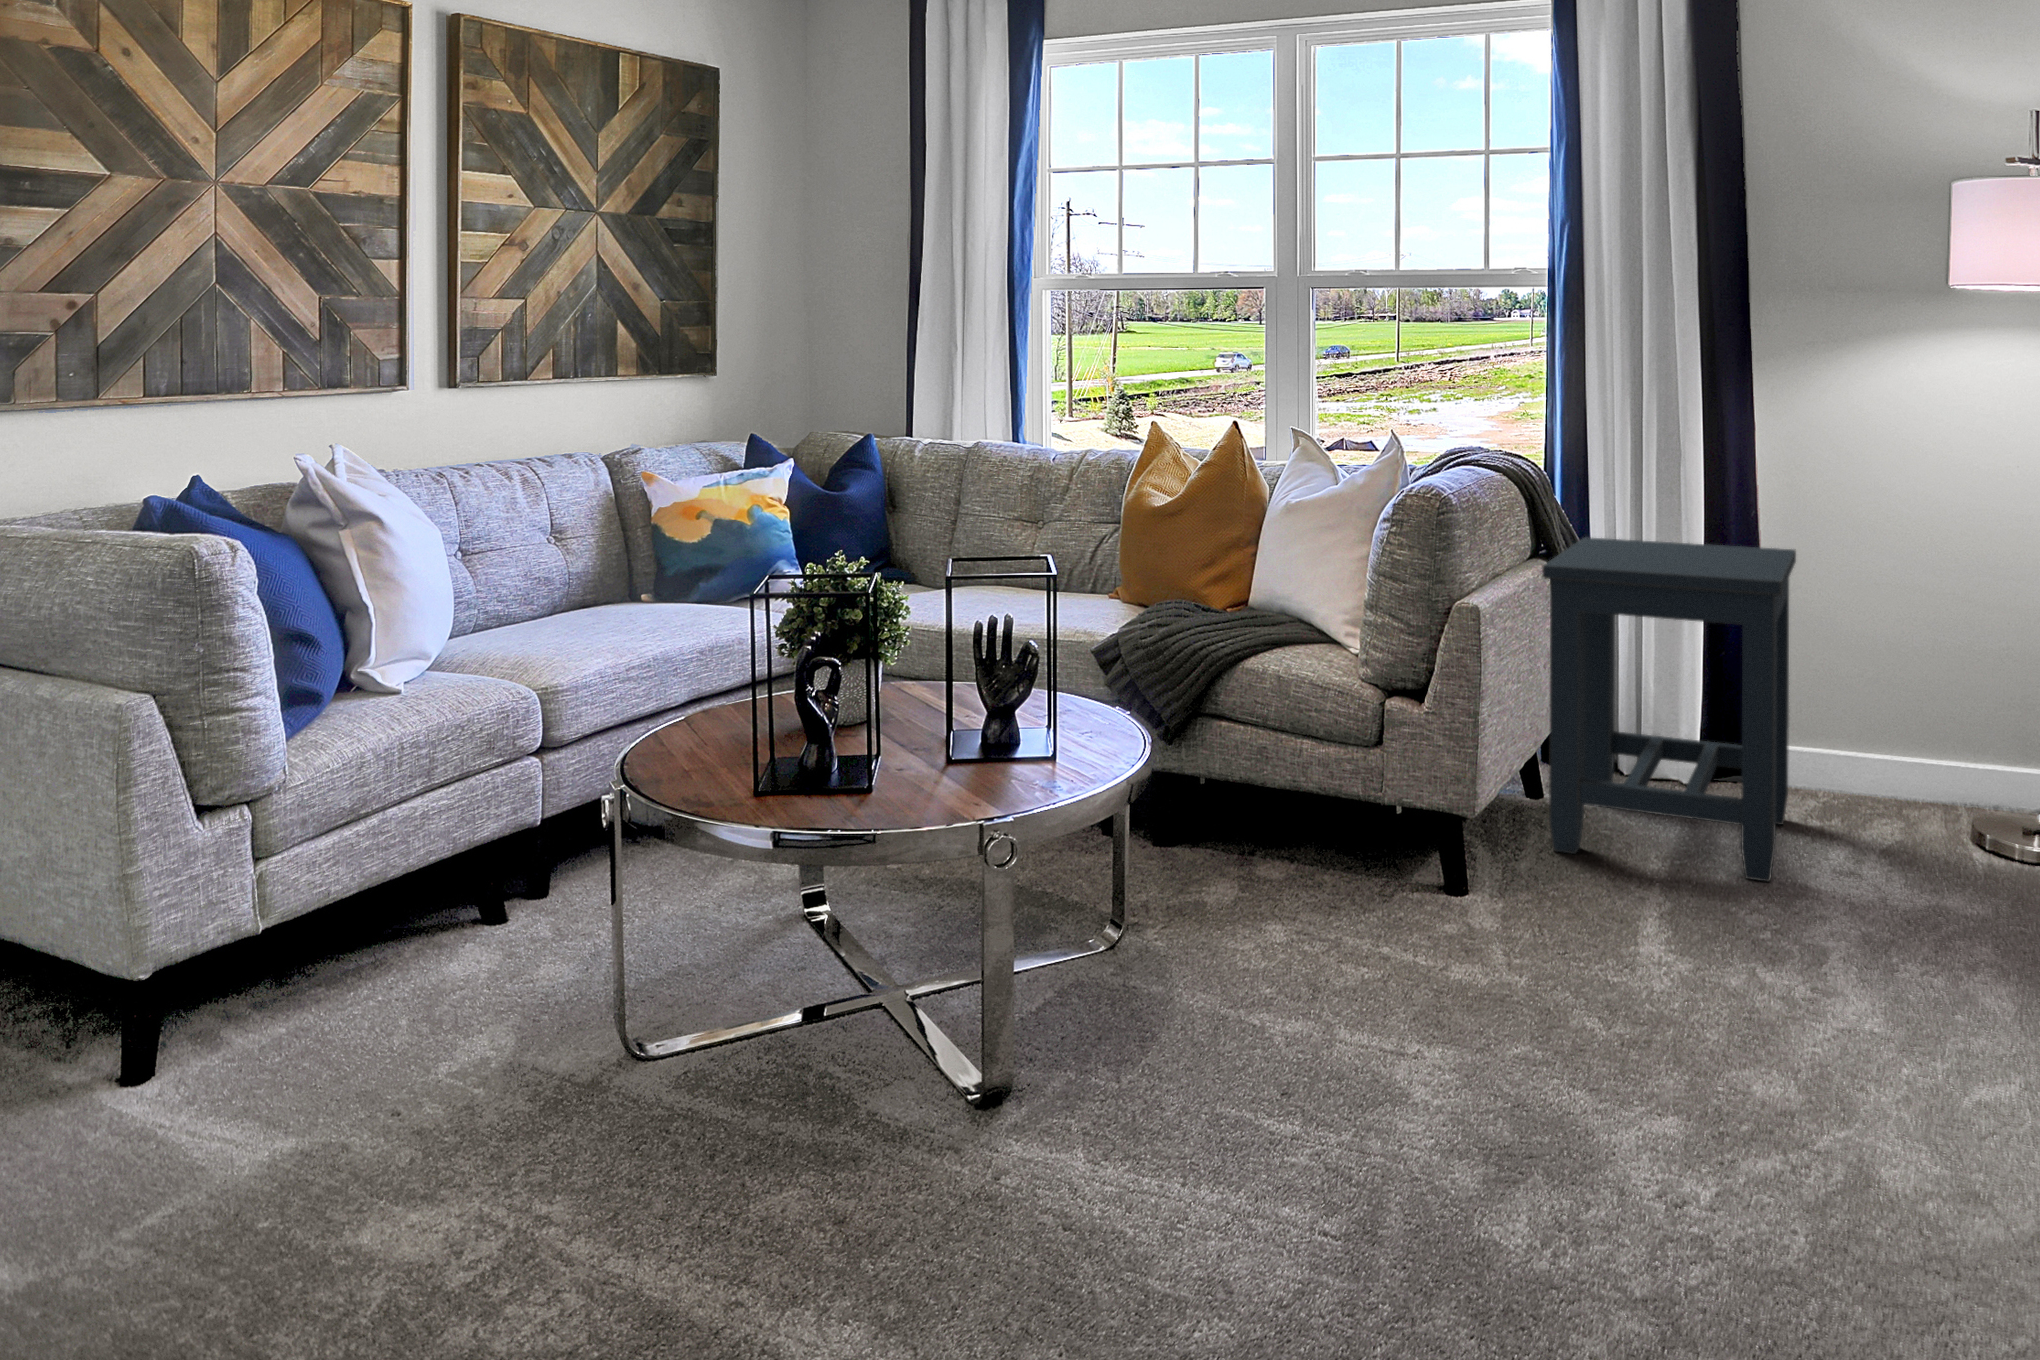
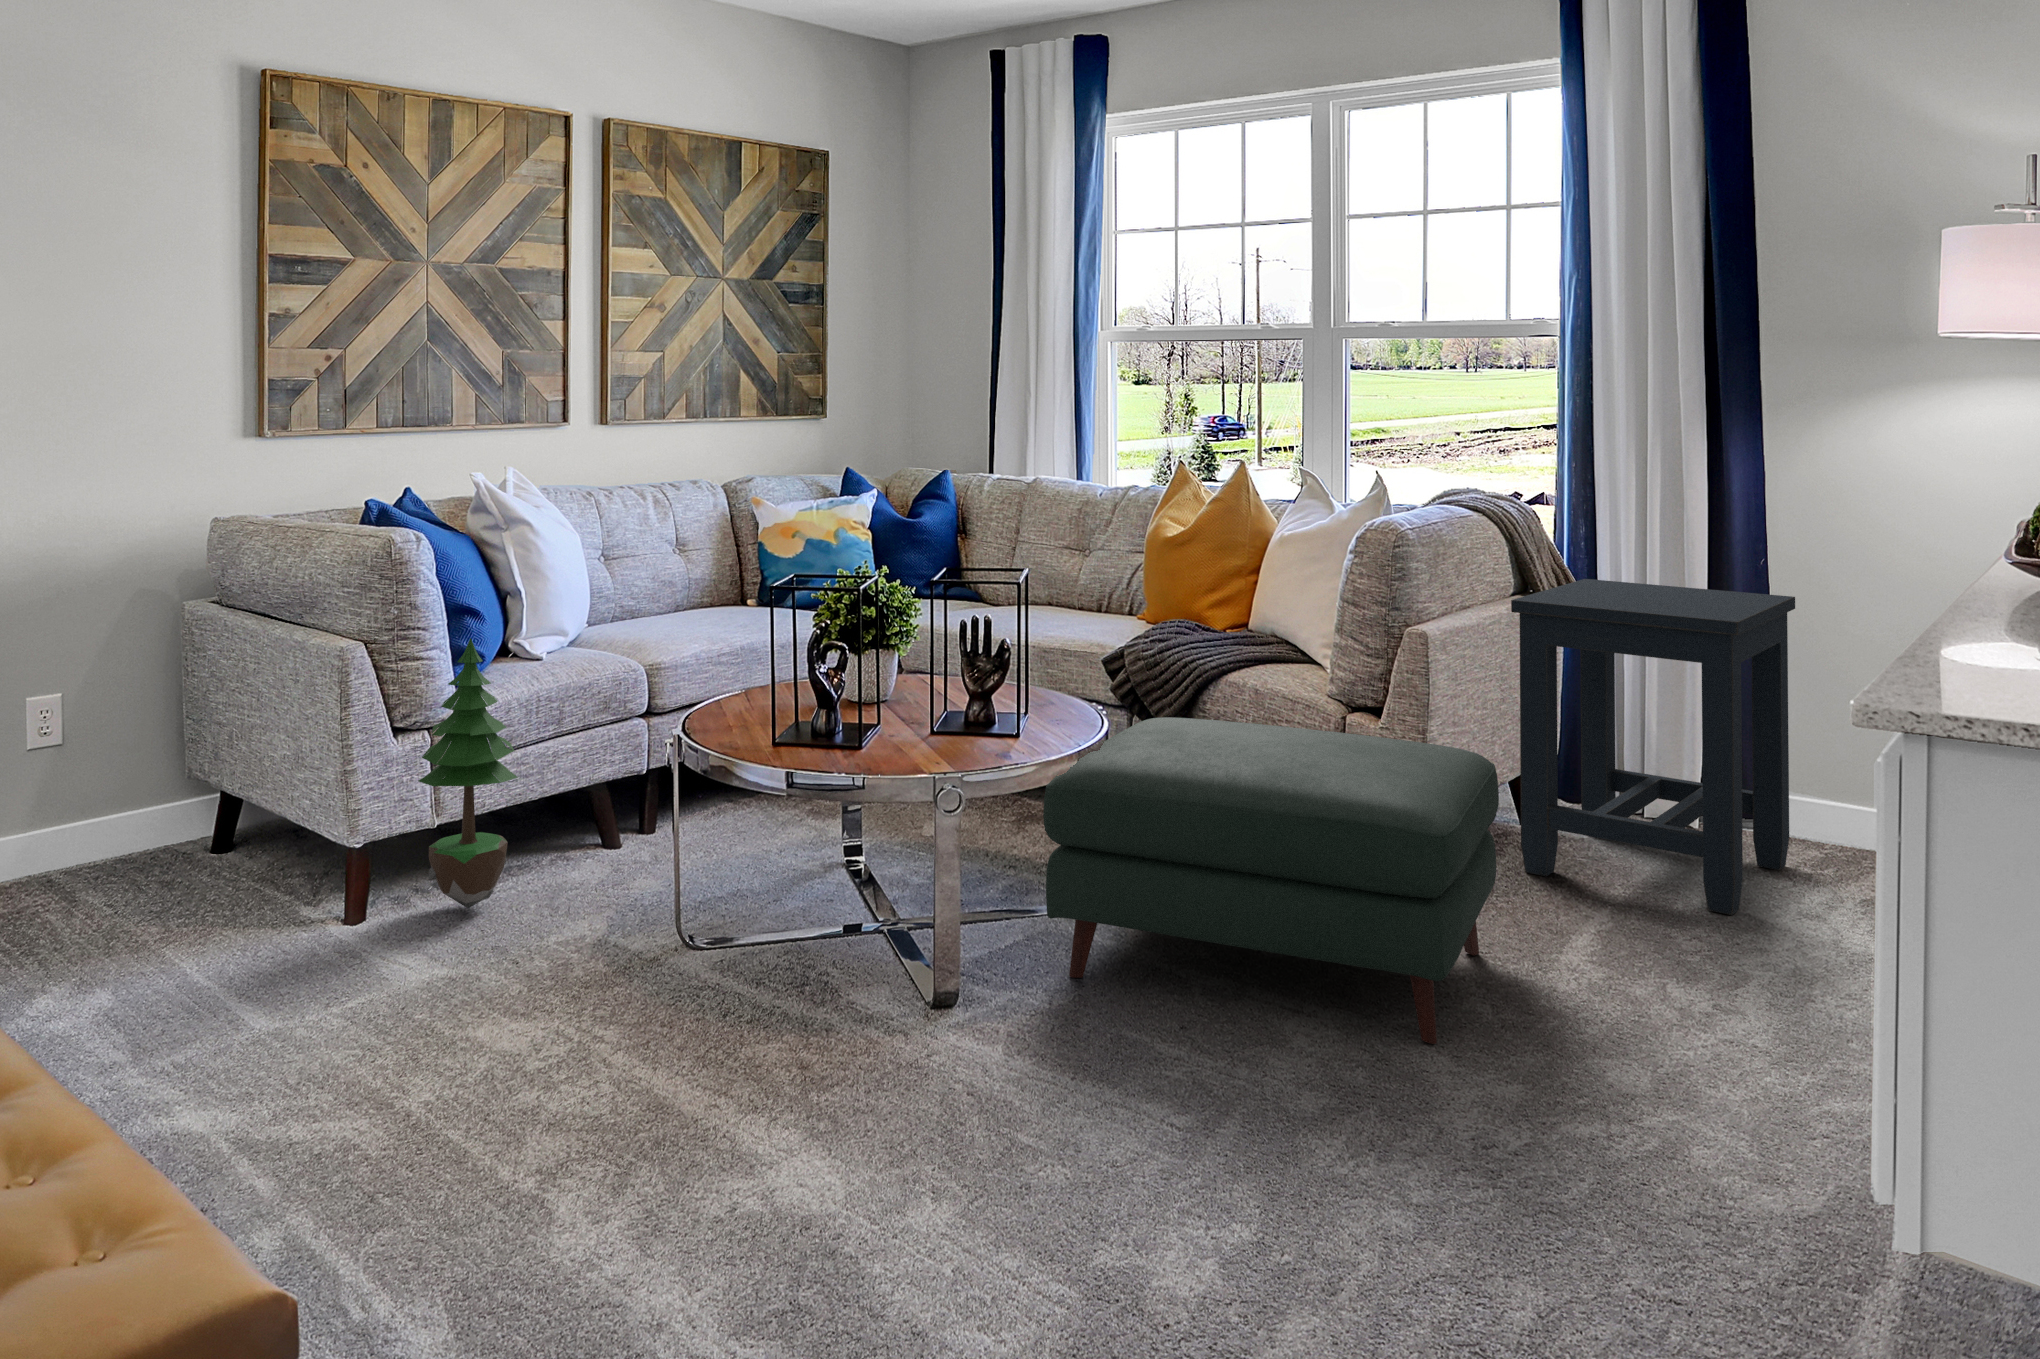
potted tree: none [237,678,386,1038] -> present [418,638,518,908]
ottoman: none [1104,719,1601,1084] -> present [1043,717,1499,1044]

